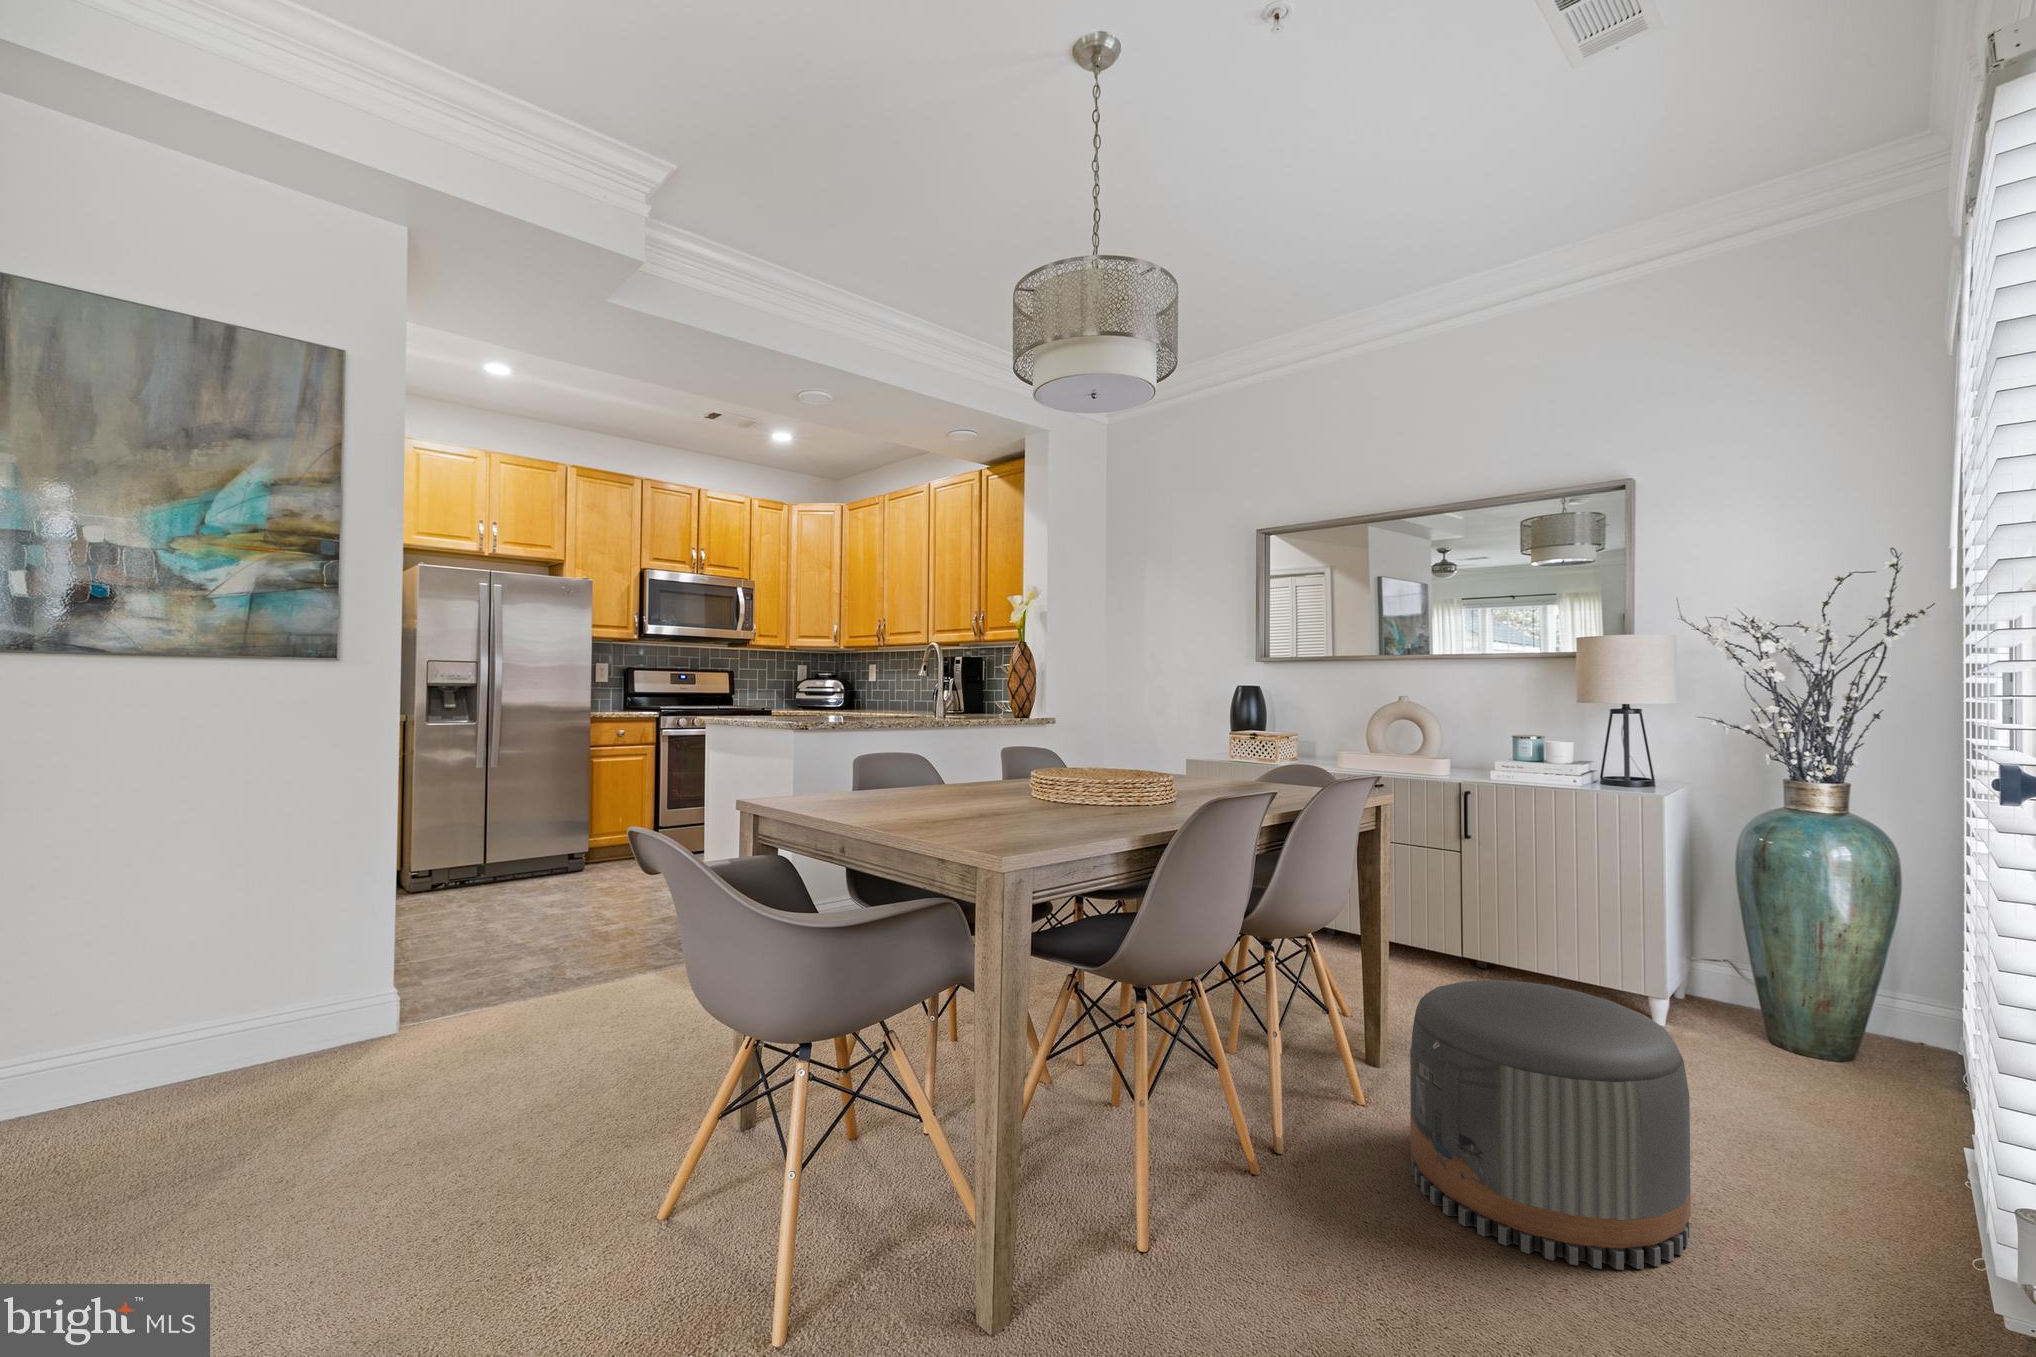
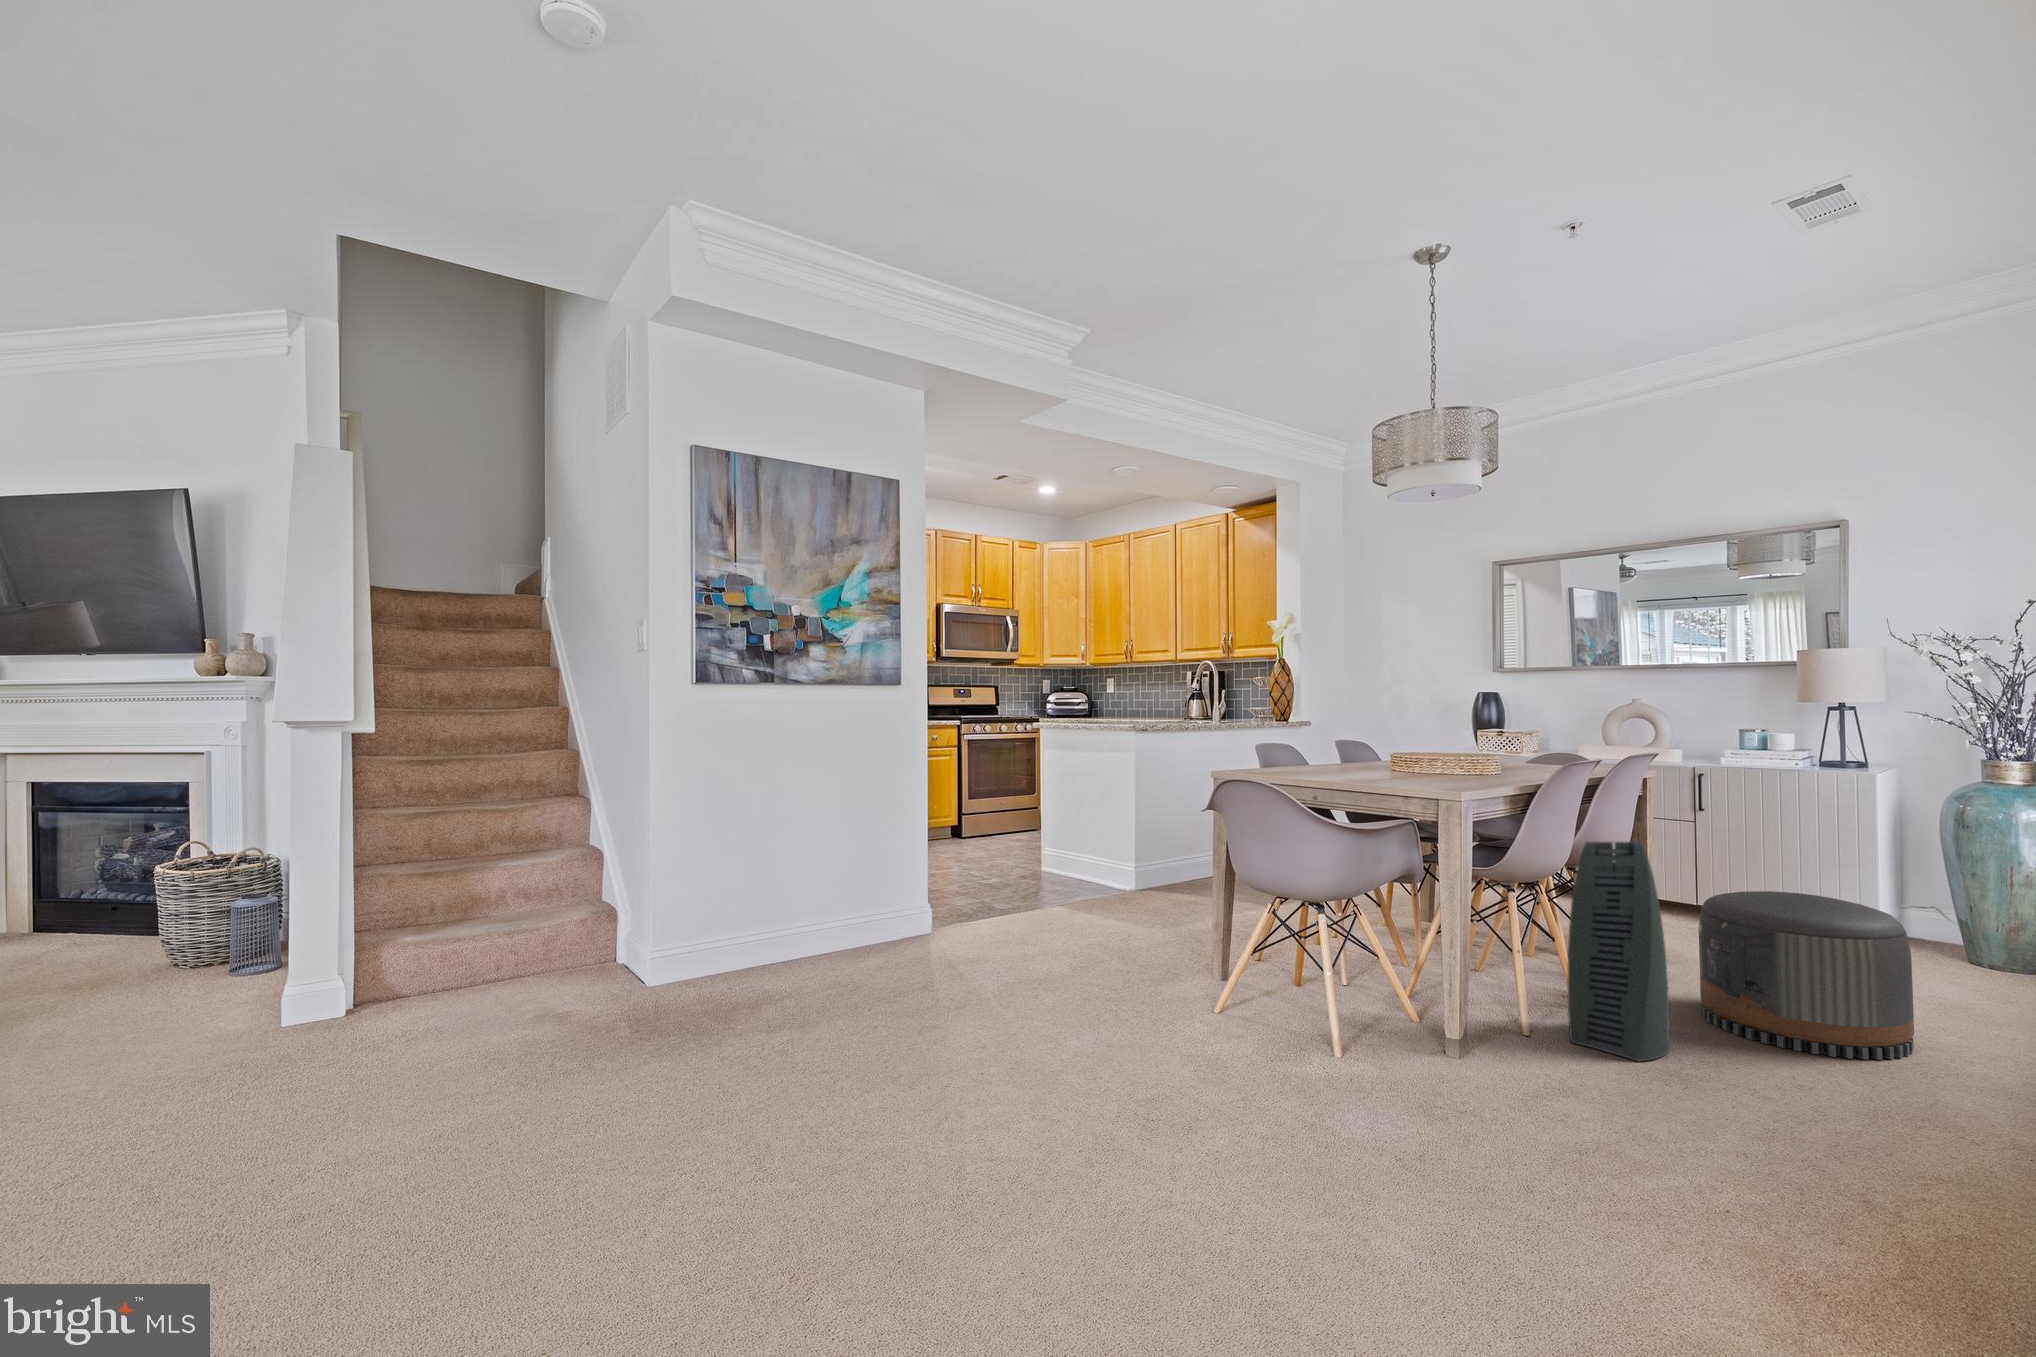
air purifier: none [1193,928,1339,1300] -> present [1568,841,1669,1061]

